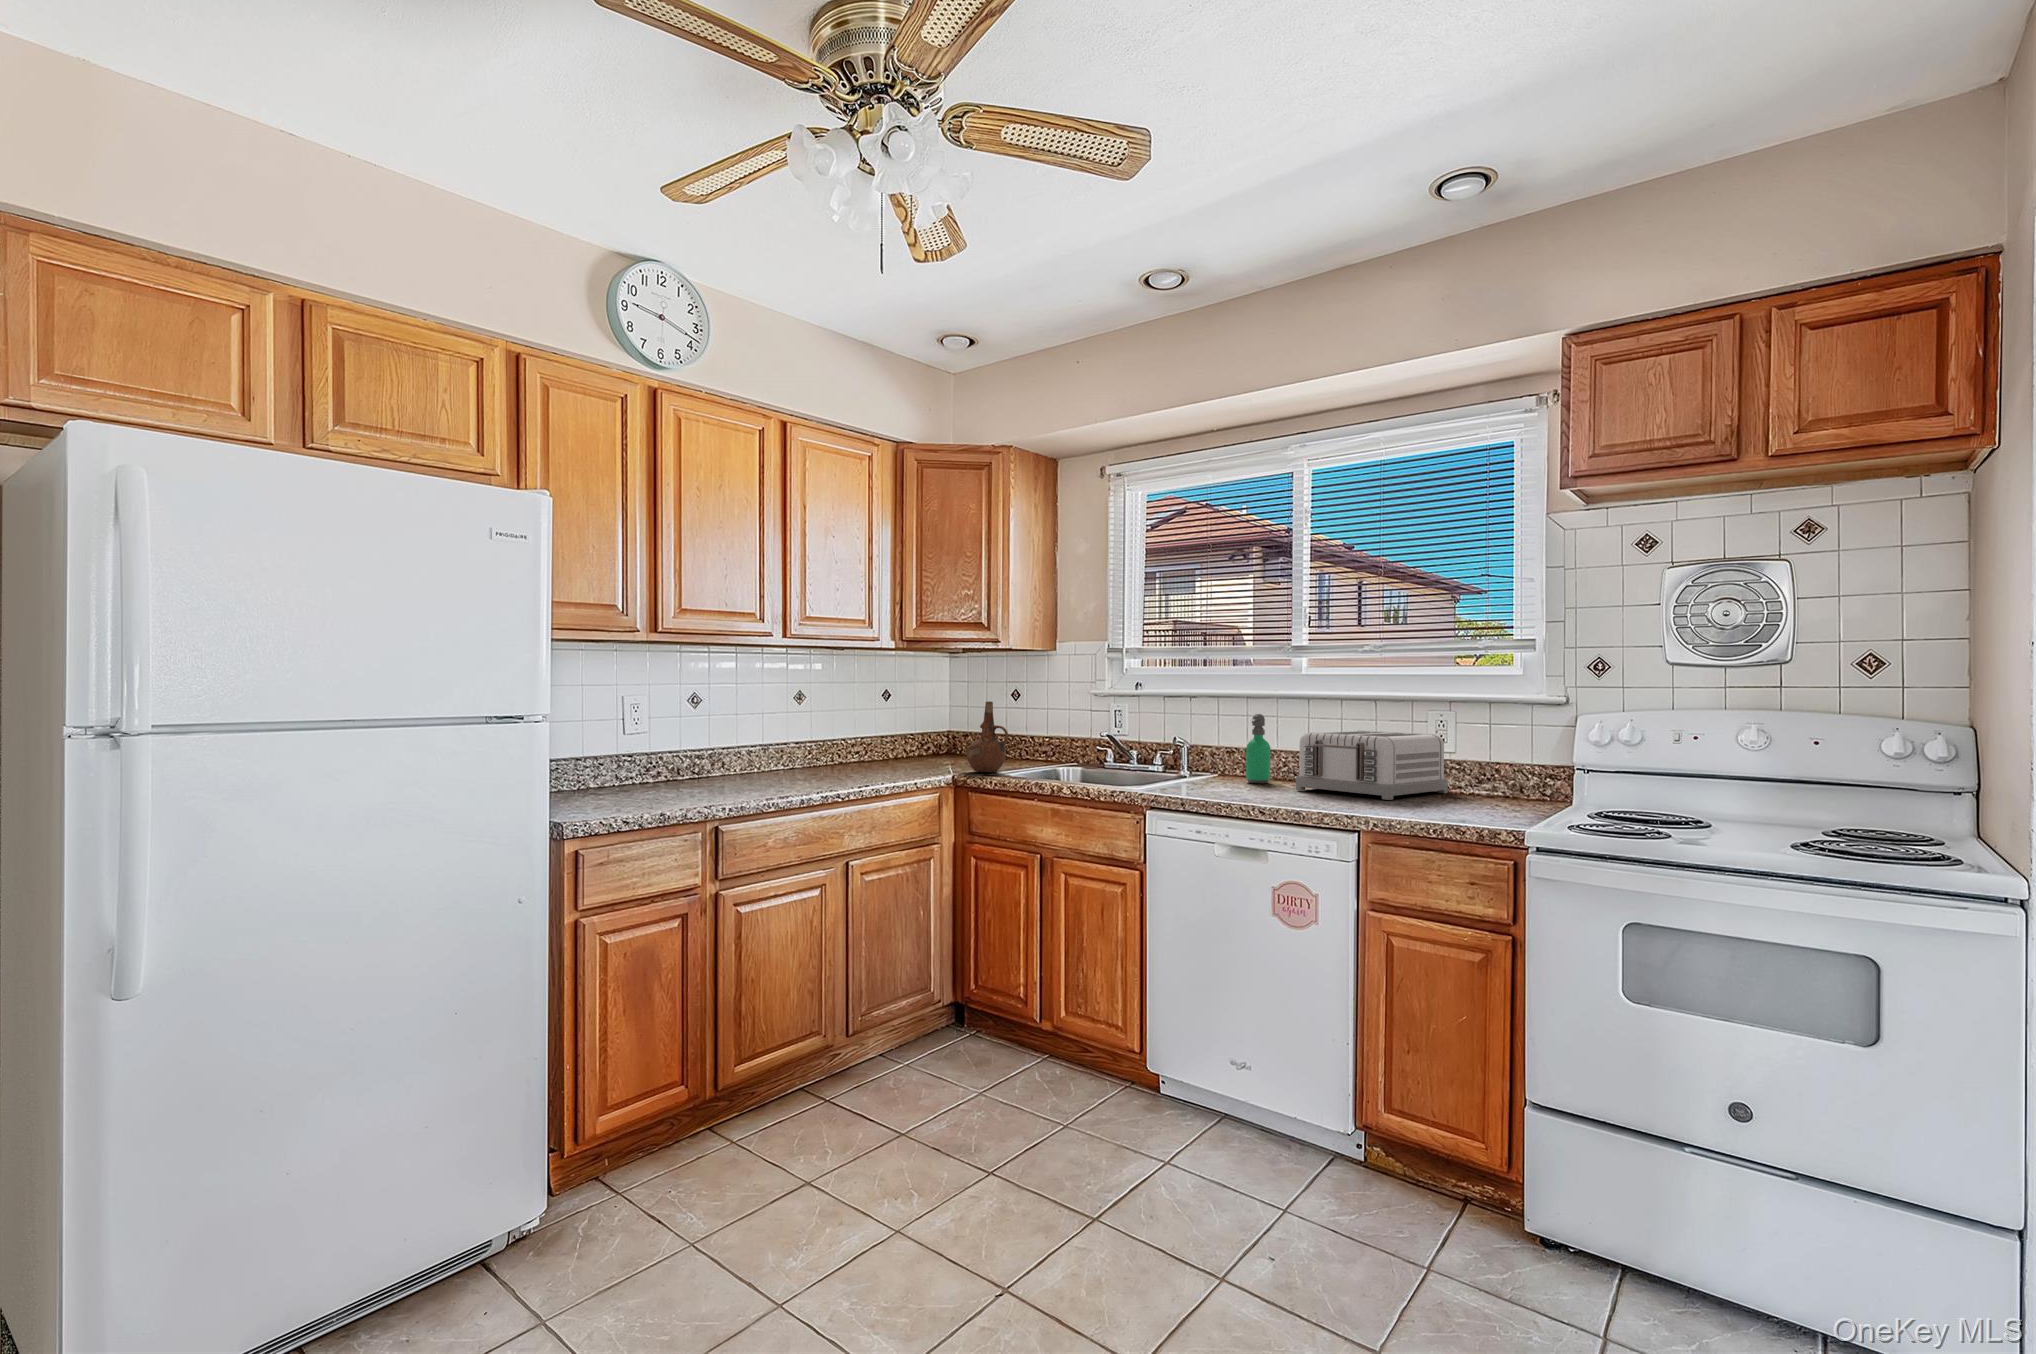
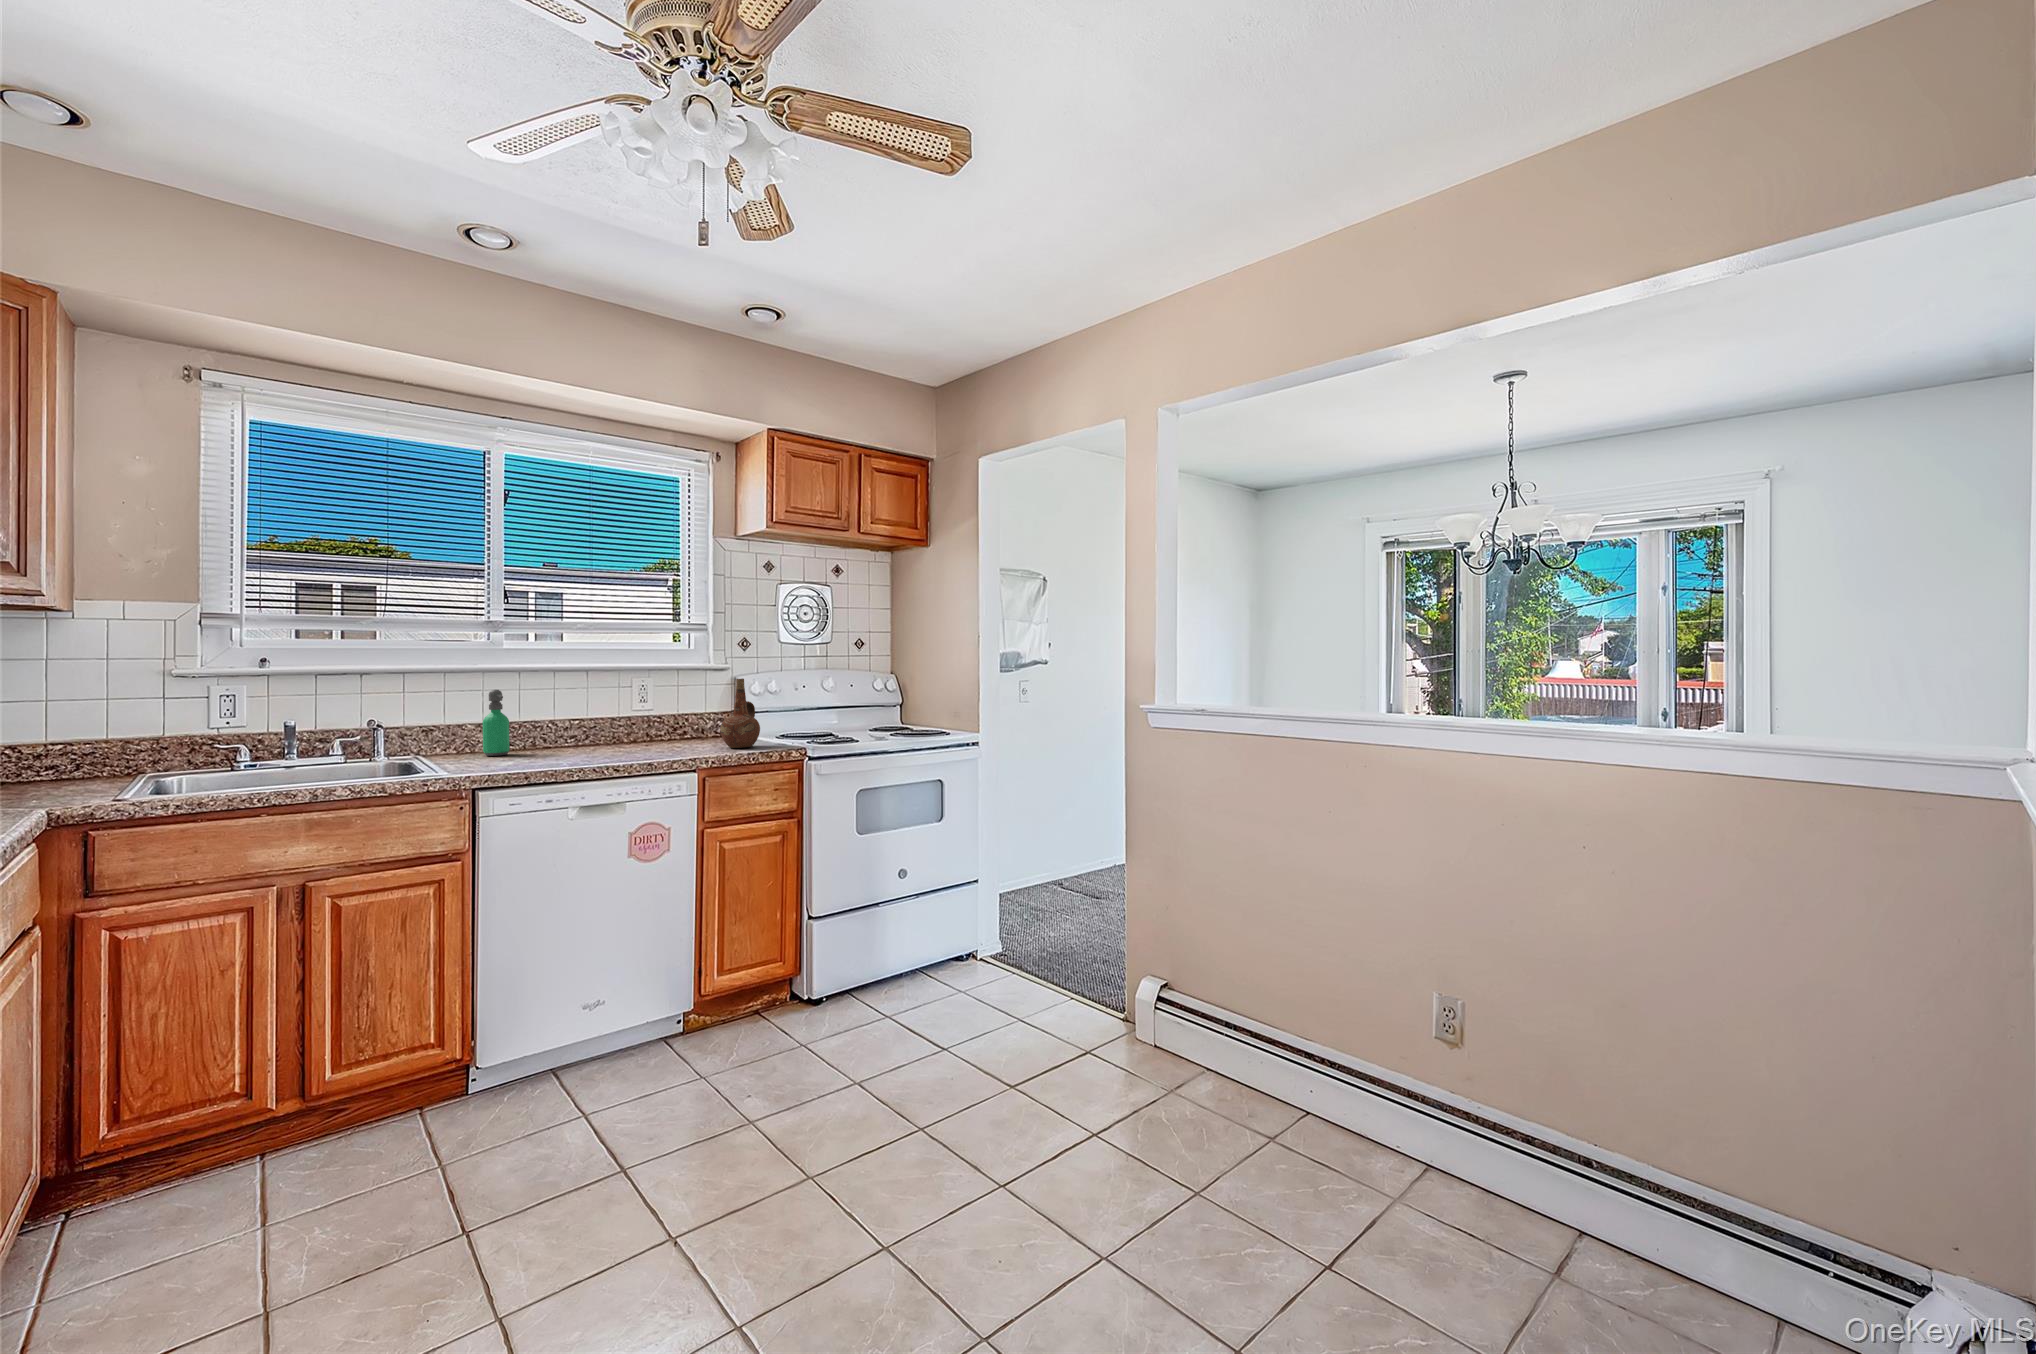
ceramic pitcher: present [967,701,1008,772] -> present [720,679,760,748]
toaster: present [1296,731,1448,800] -> none [565,697,663,754]

